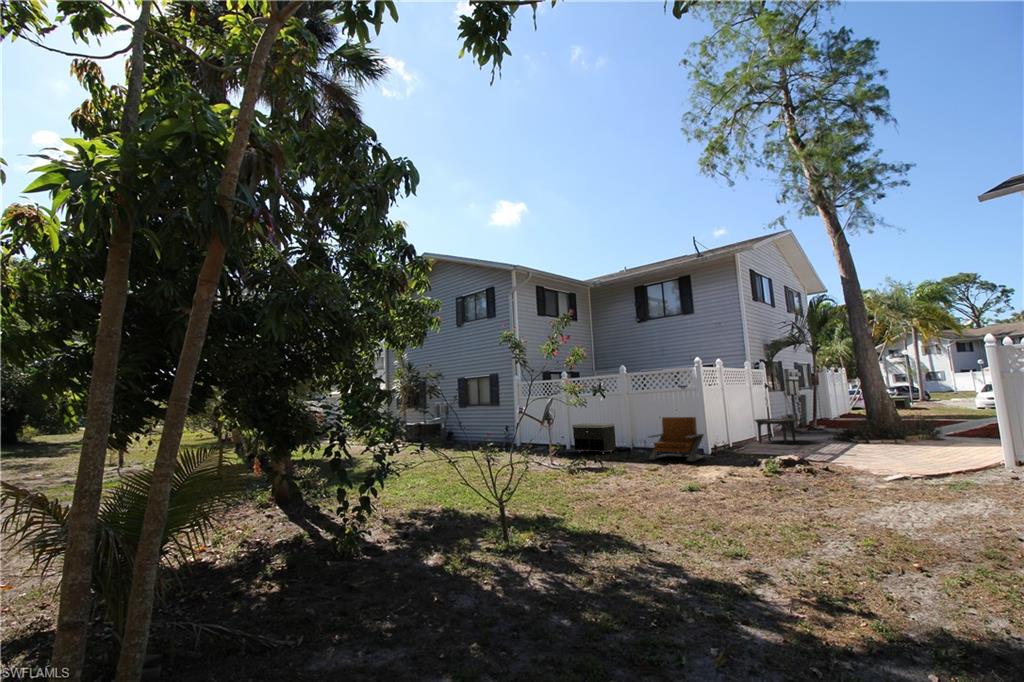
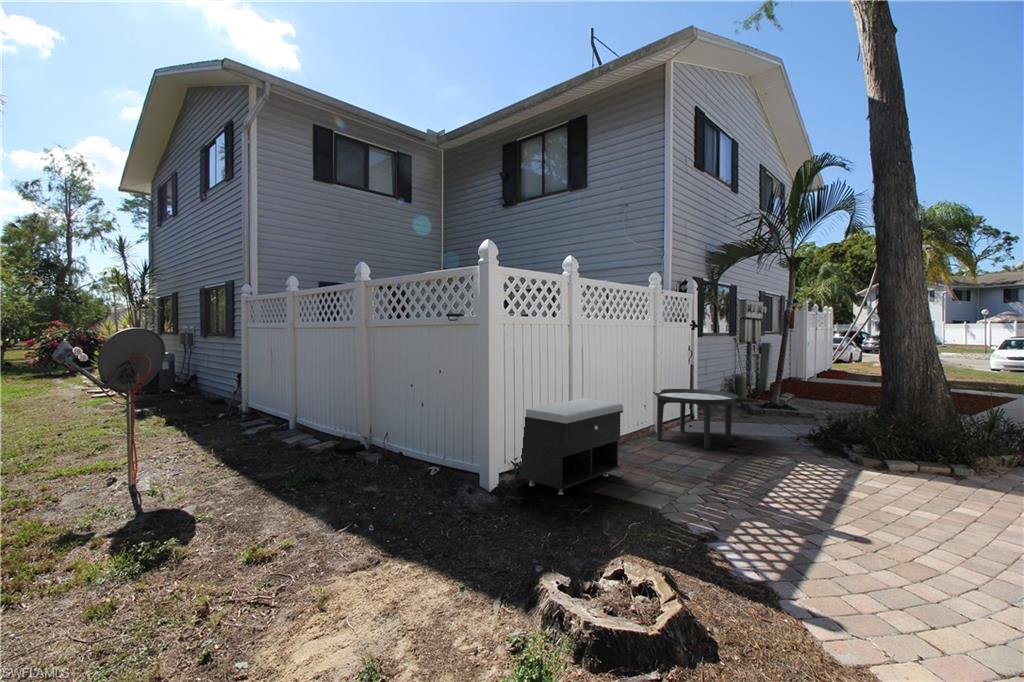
lounge chair: present [648,417,705,461] -> none [332,387,480,525]
storage bench: present [572,423,616,454] -> present [519,398,623,495]

